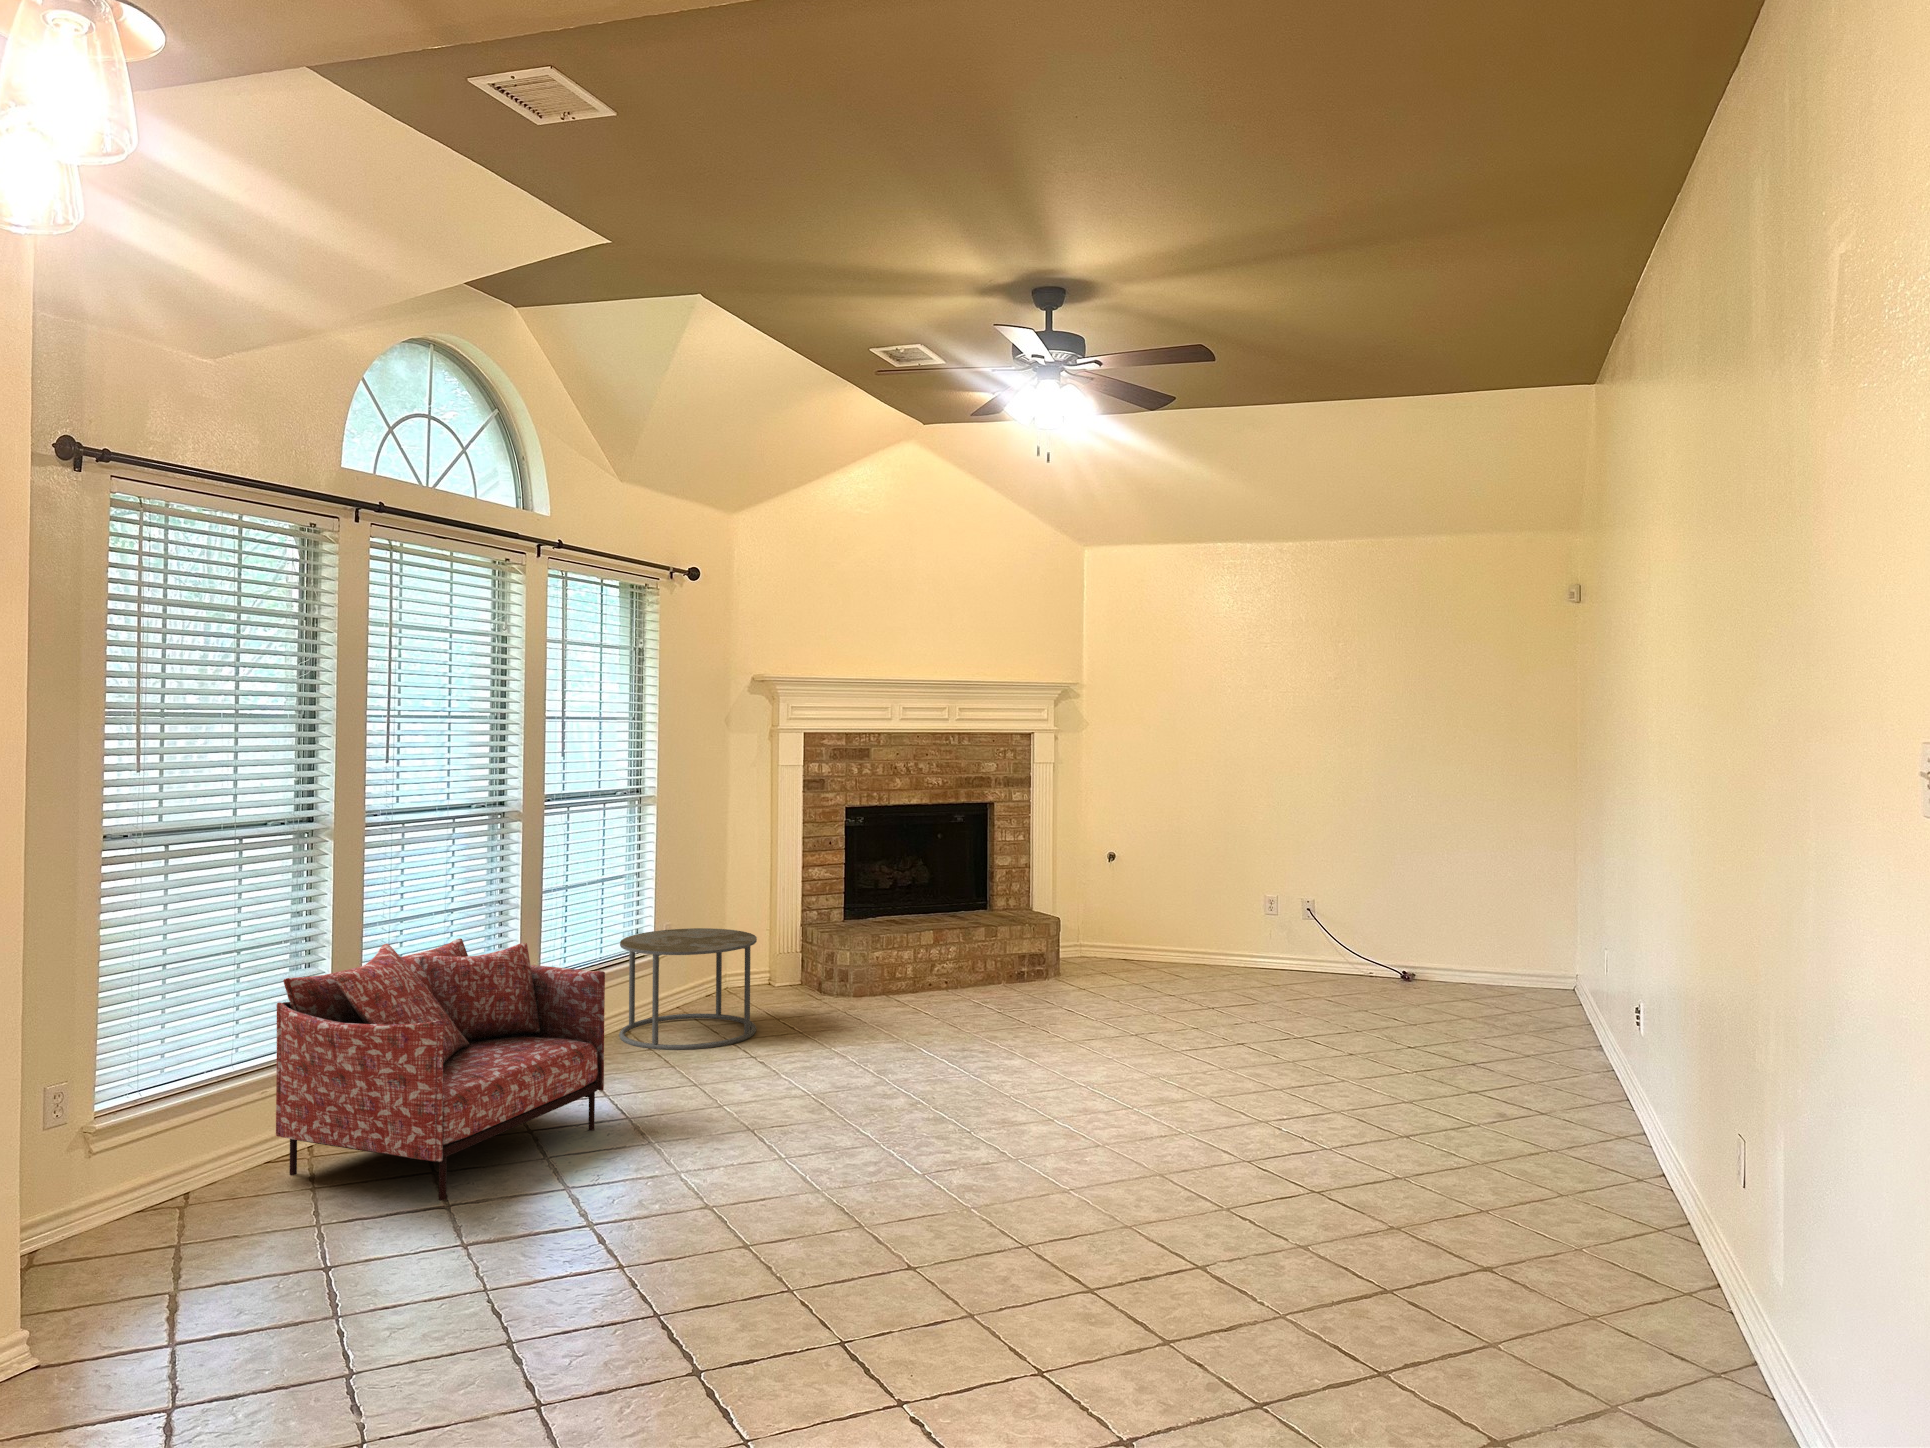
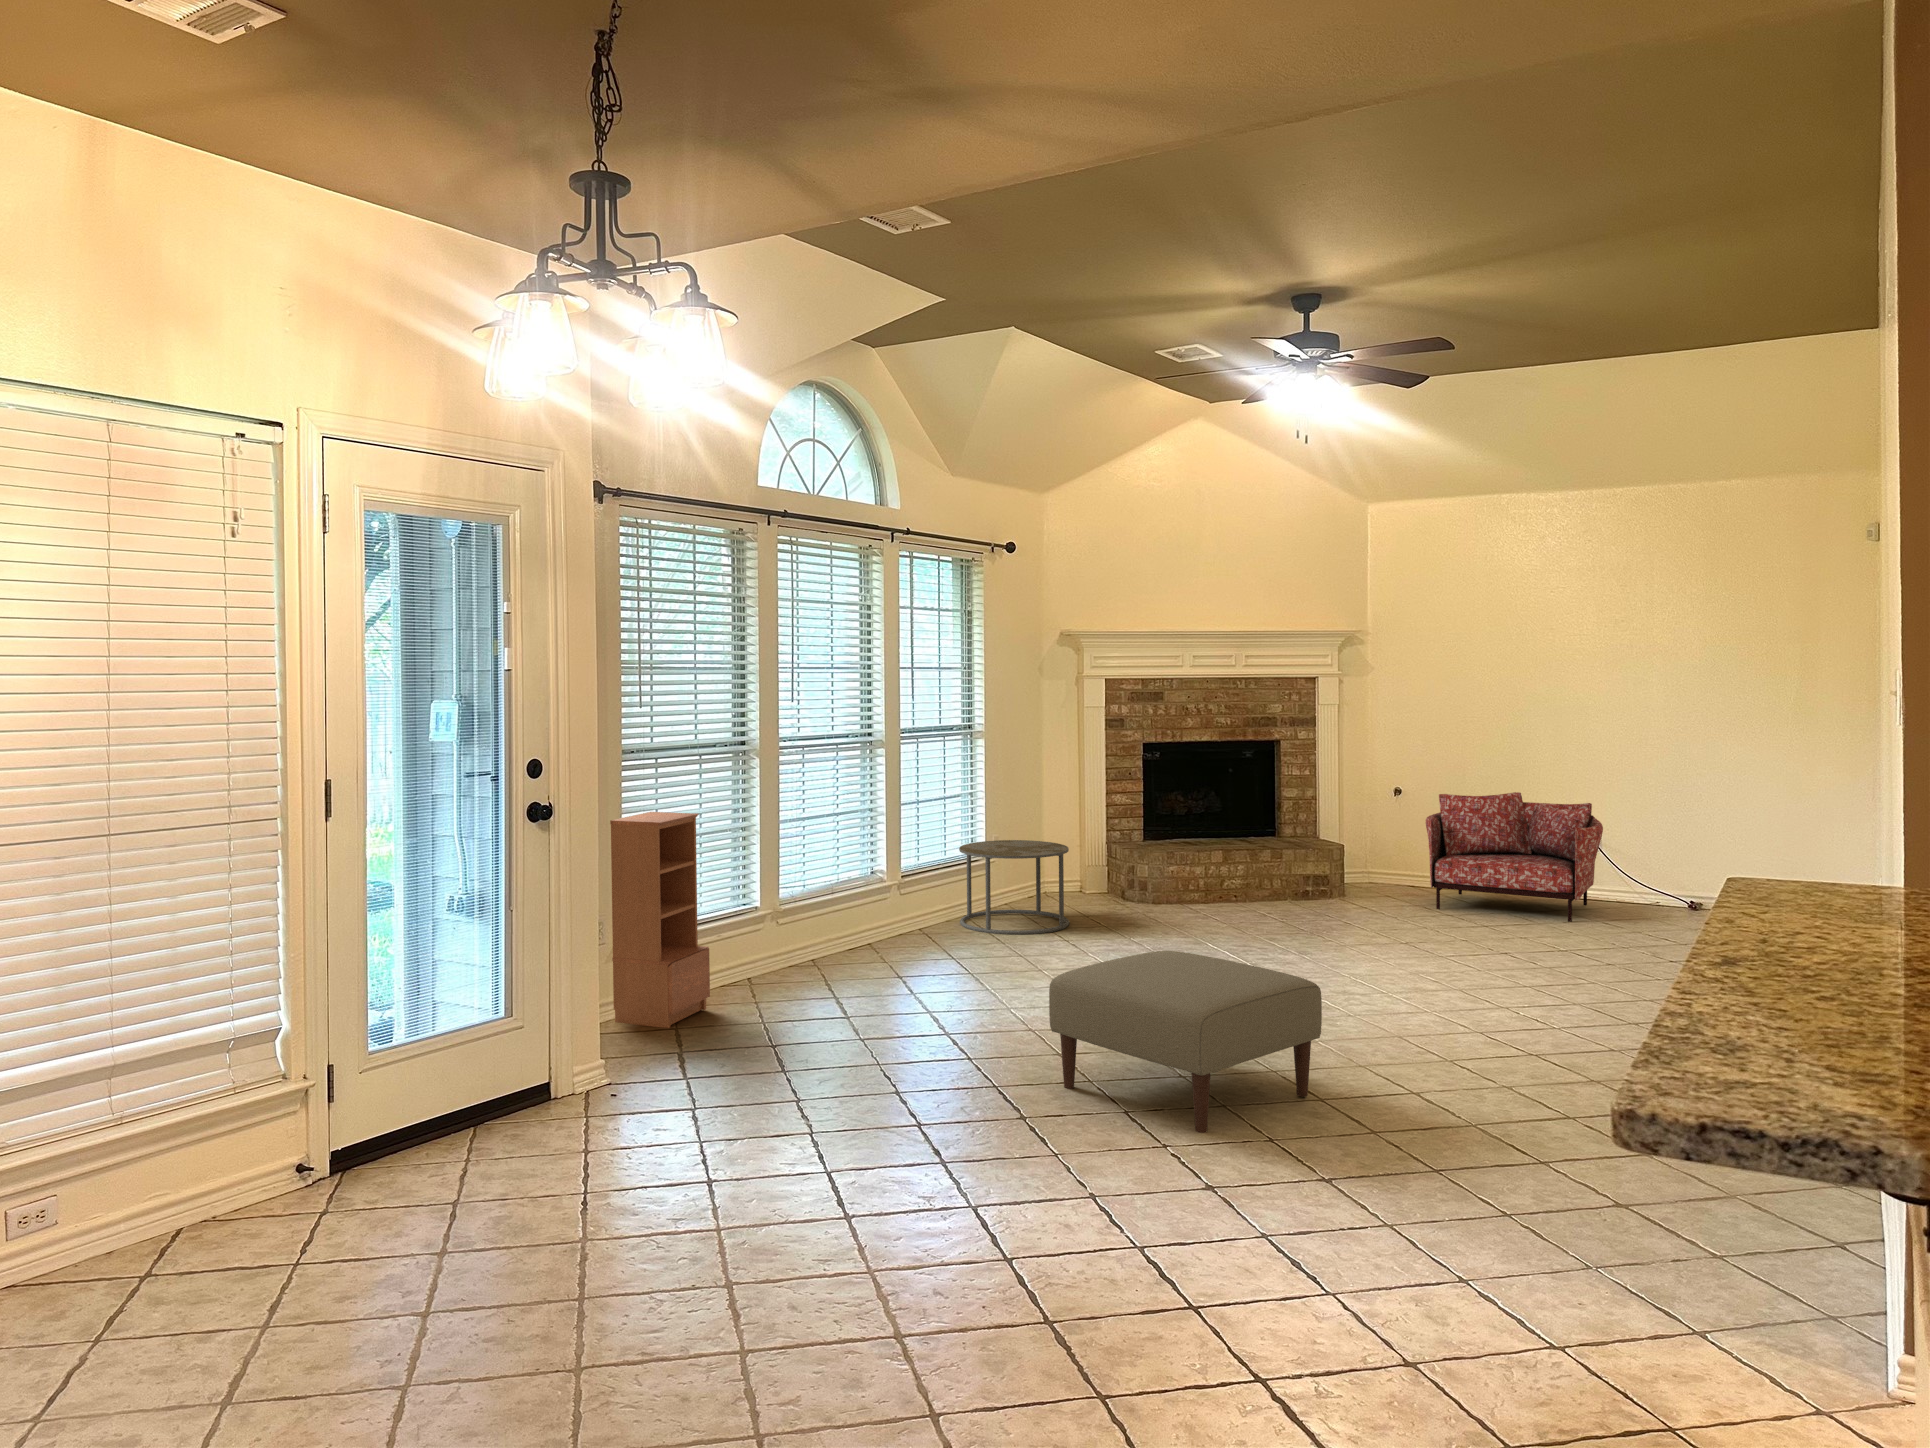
bookcase: none [73,922,239,1249] -> present [610,812,710,1028]
armchair: present [276,938,605,1200] -> present [1426,792,1603,922]
ottoman: none [735,1094,1094,1373] -> present [1049,951,1322,1133]

